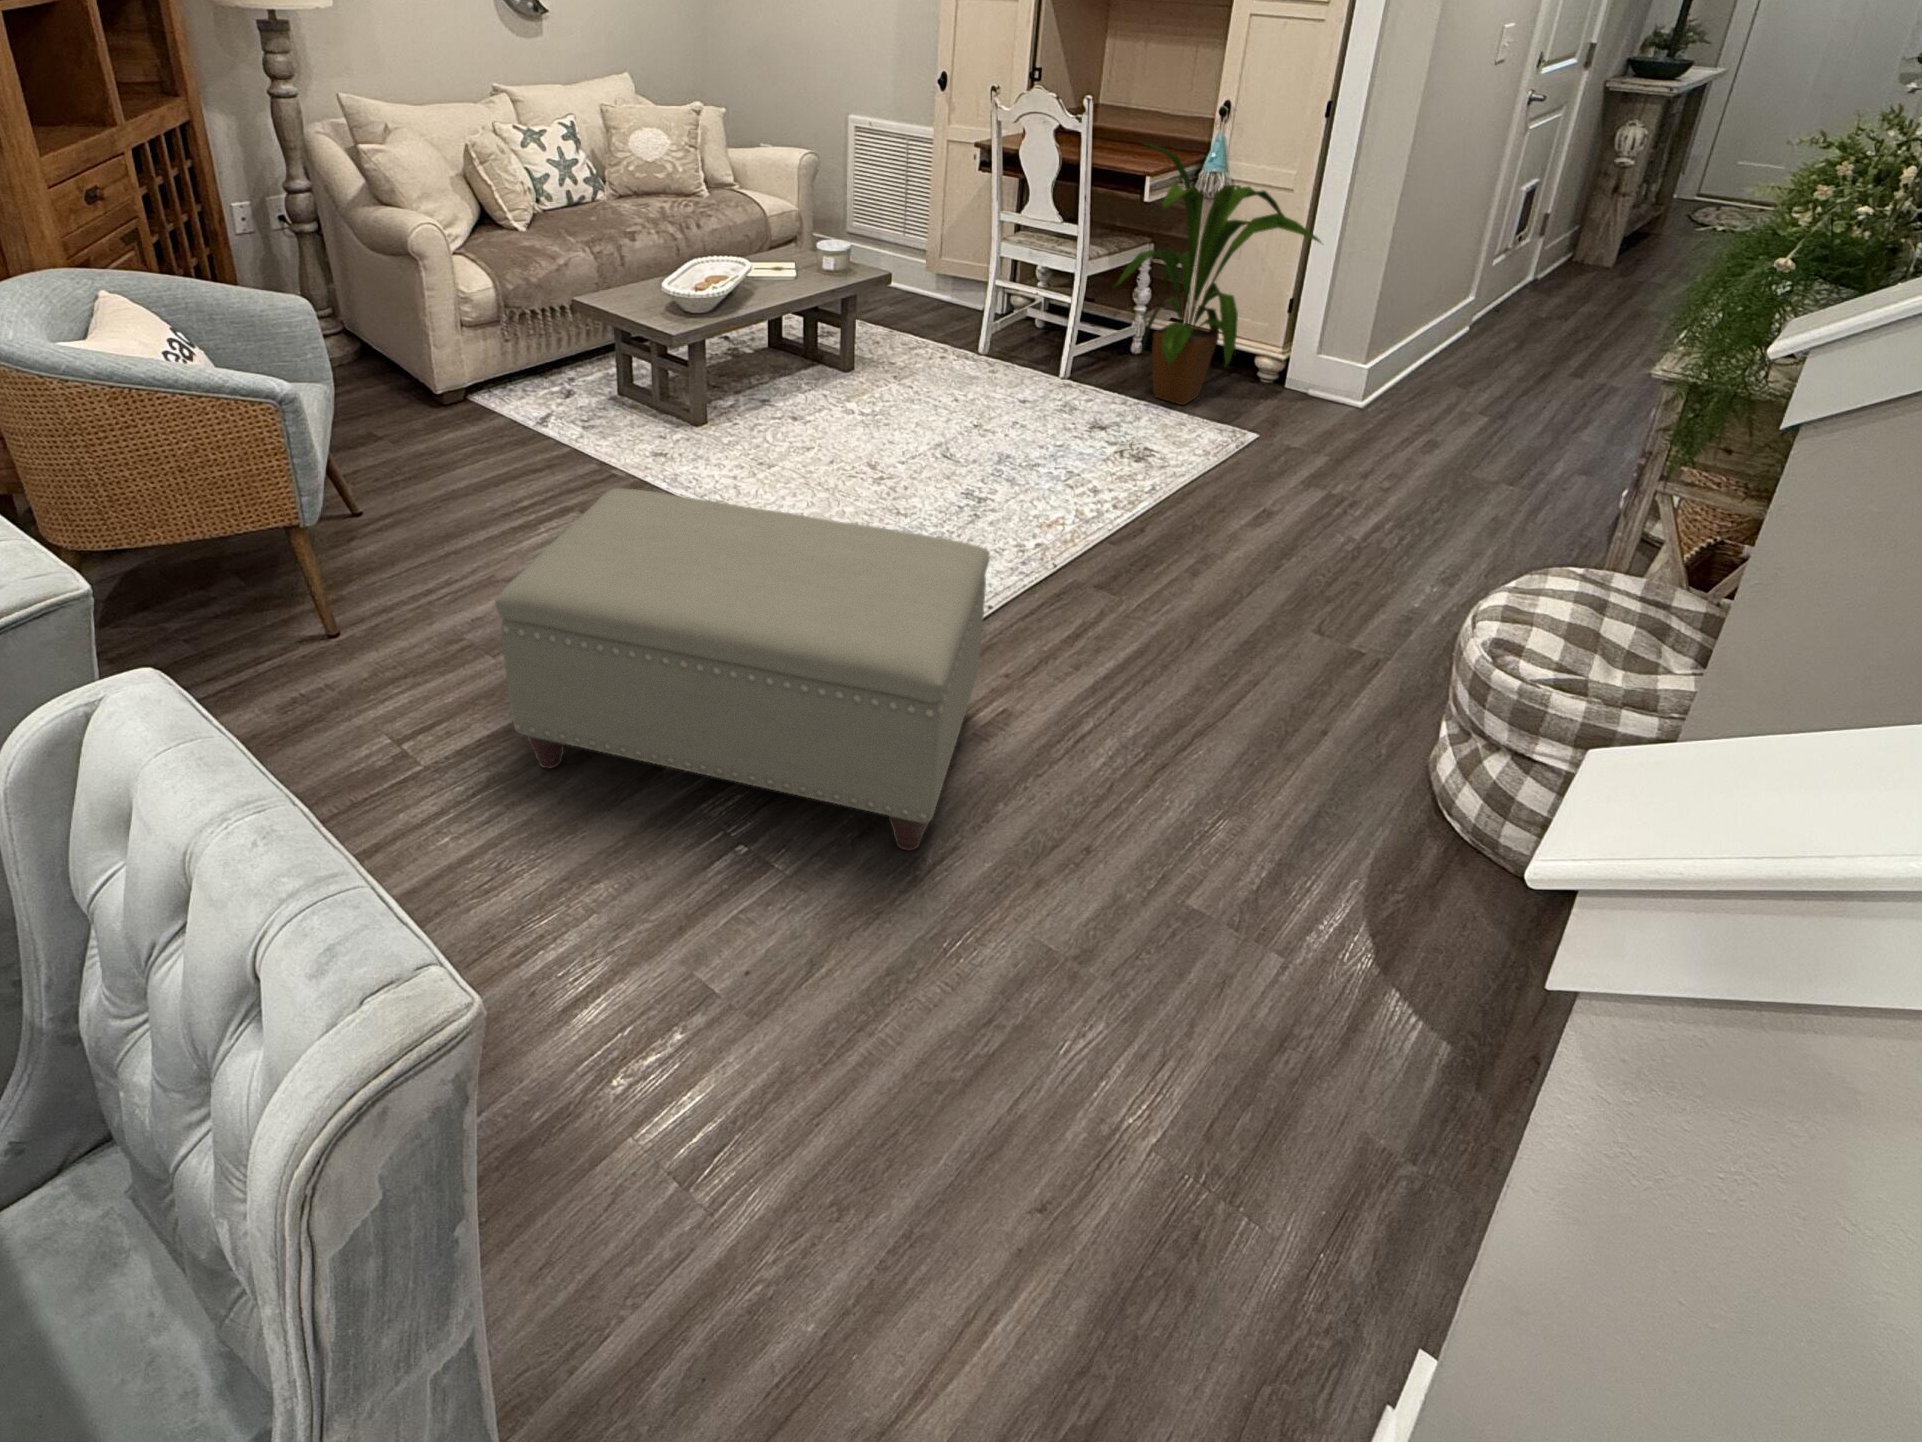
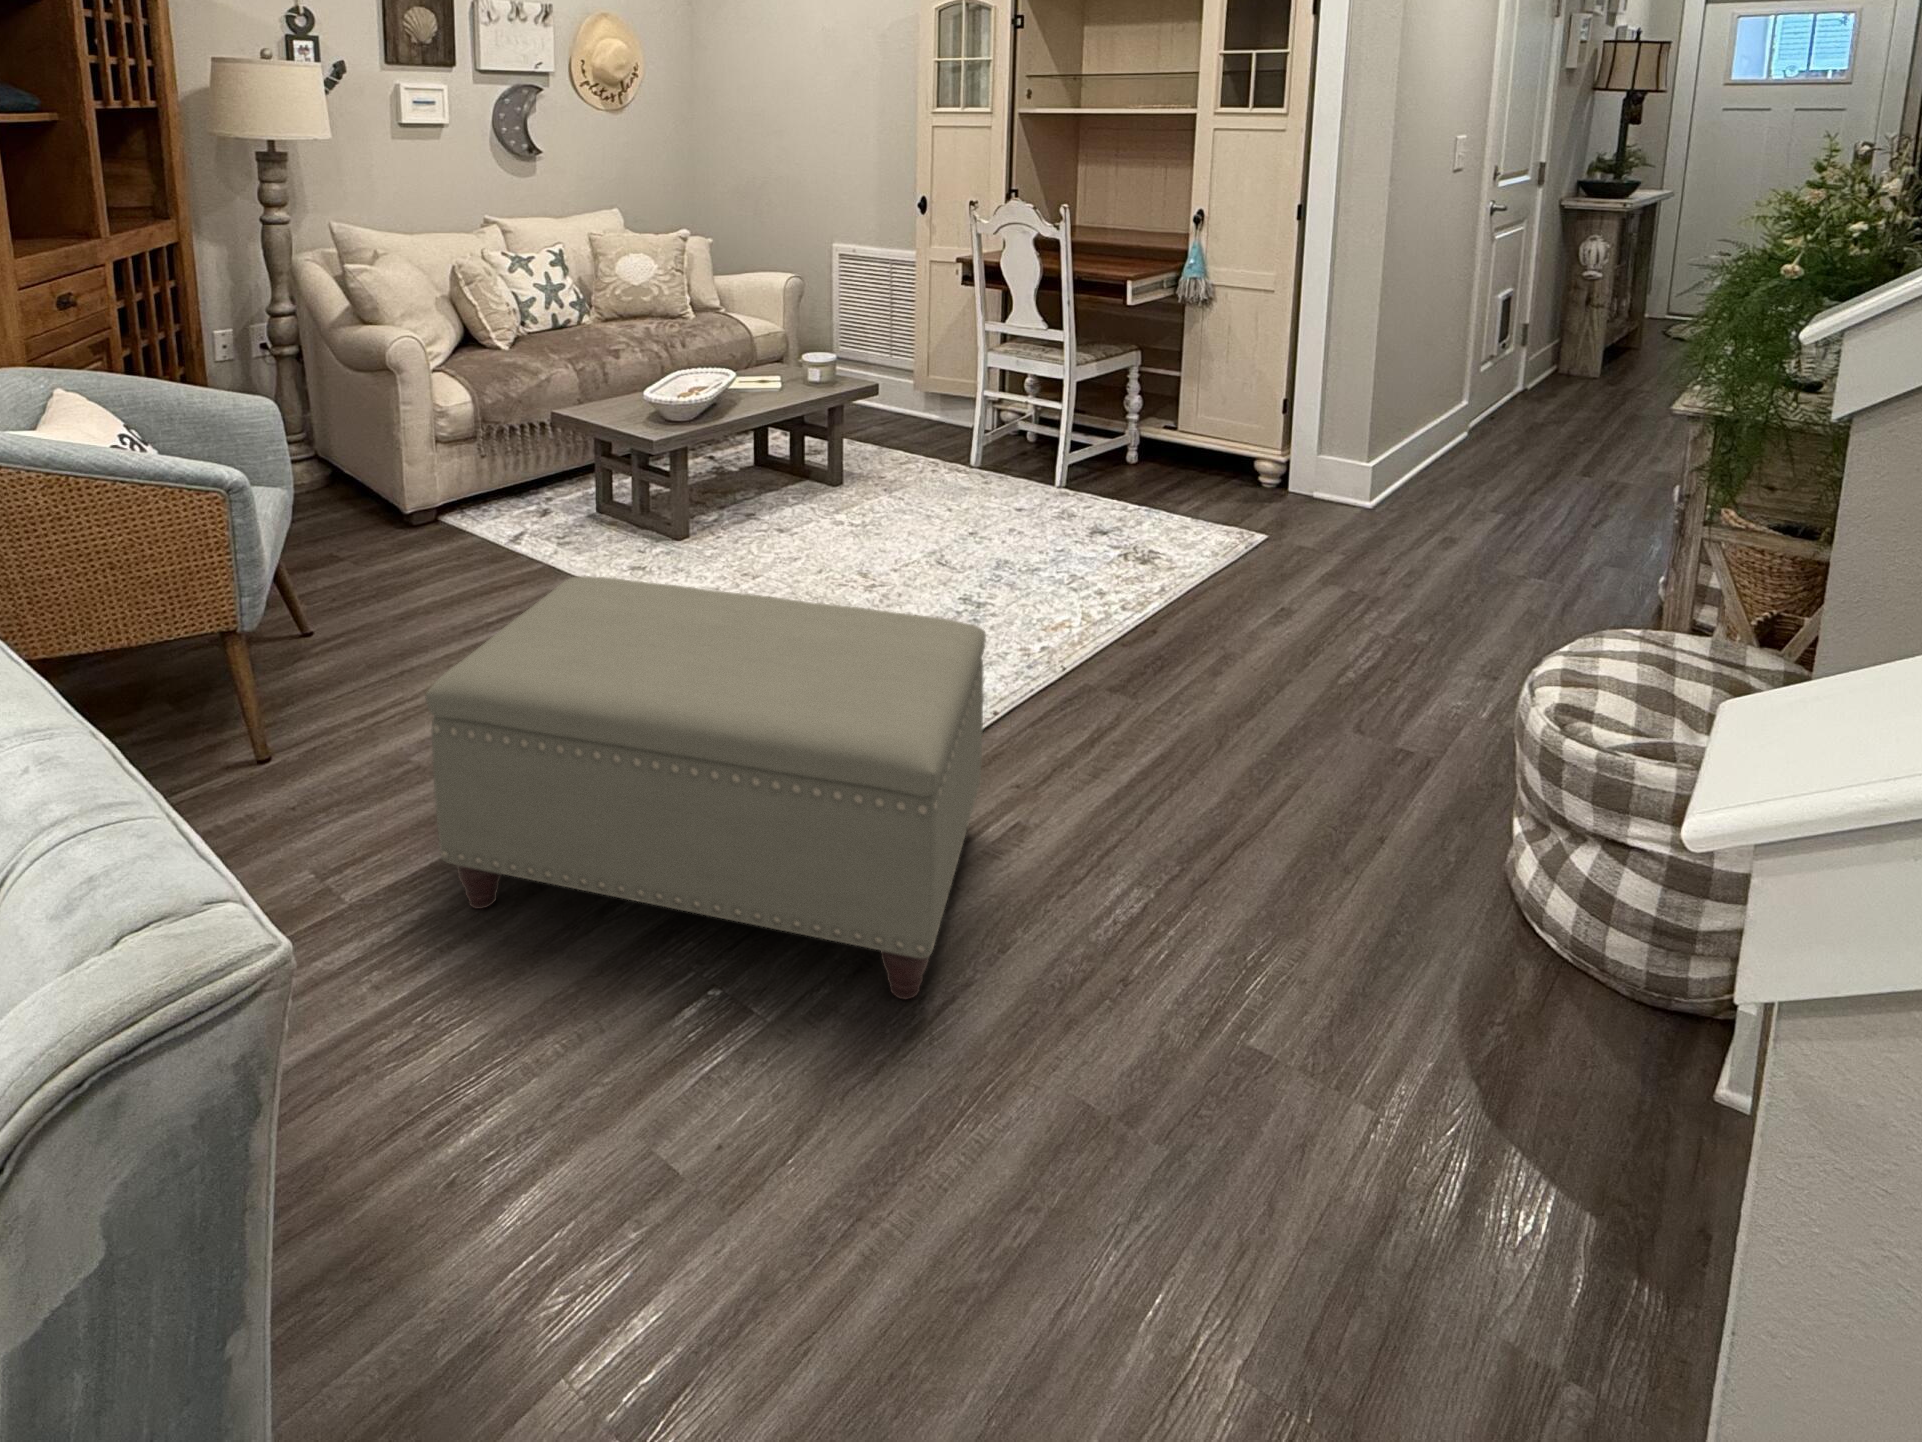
house plant: present [1113,143,1321,405] -> none [1099,244,1309,506]

